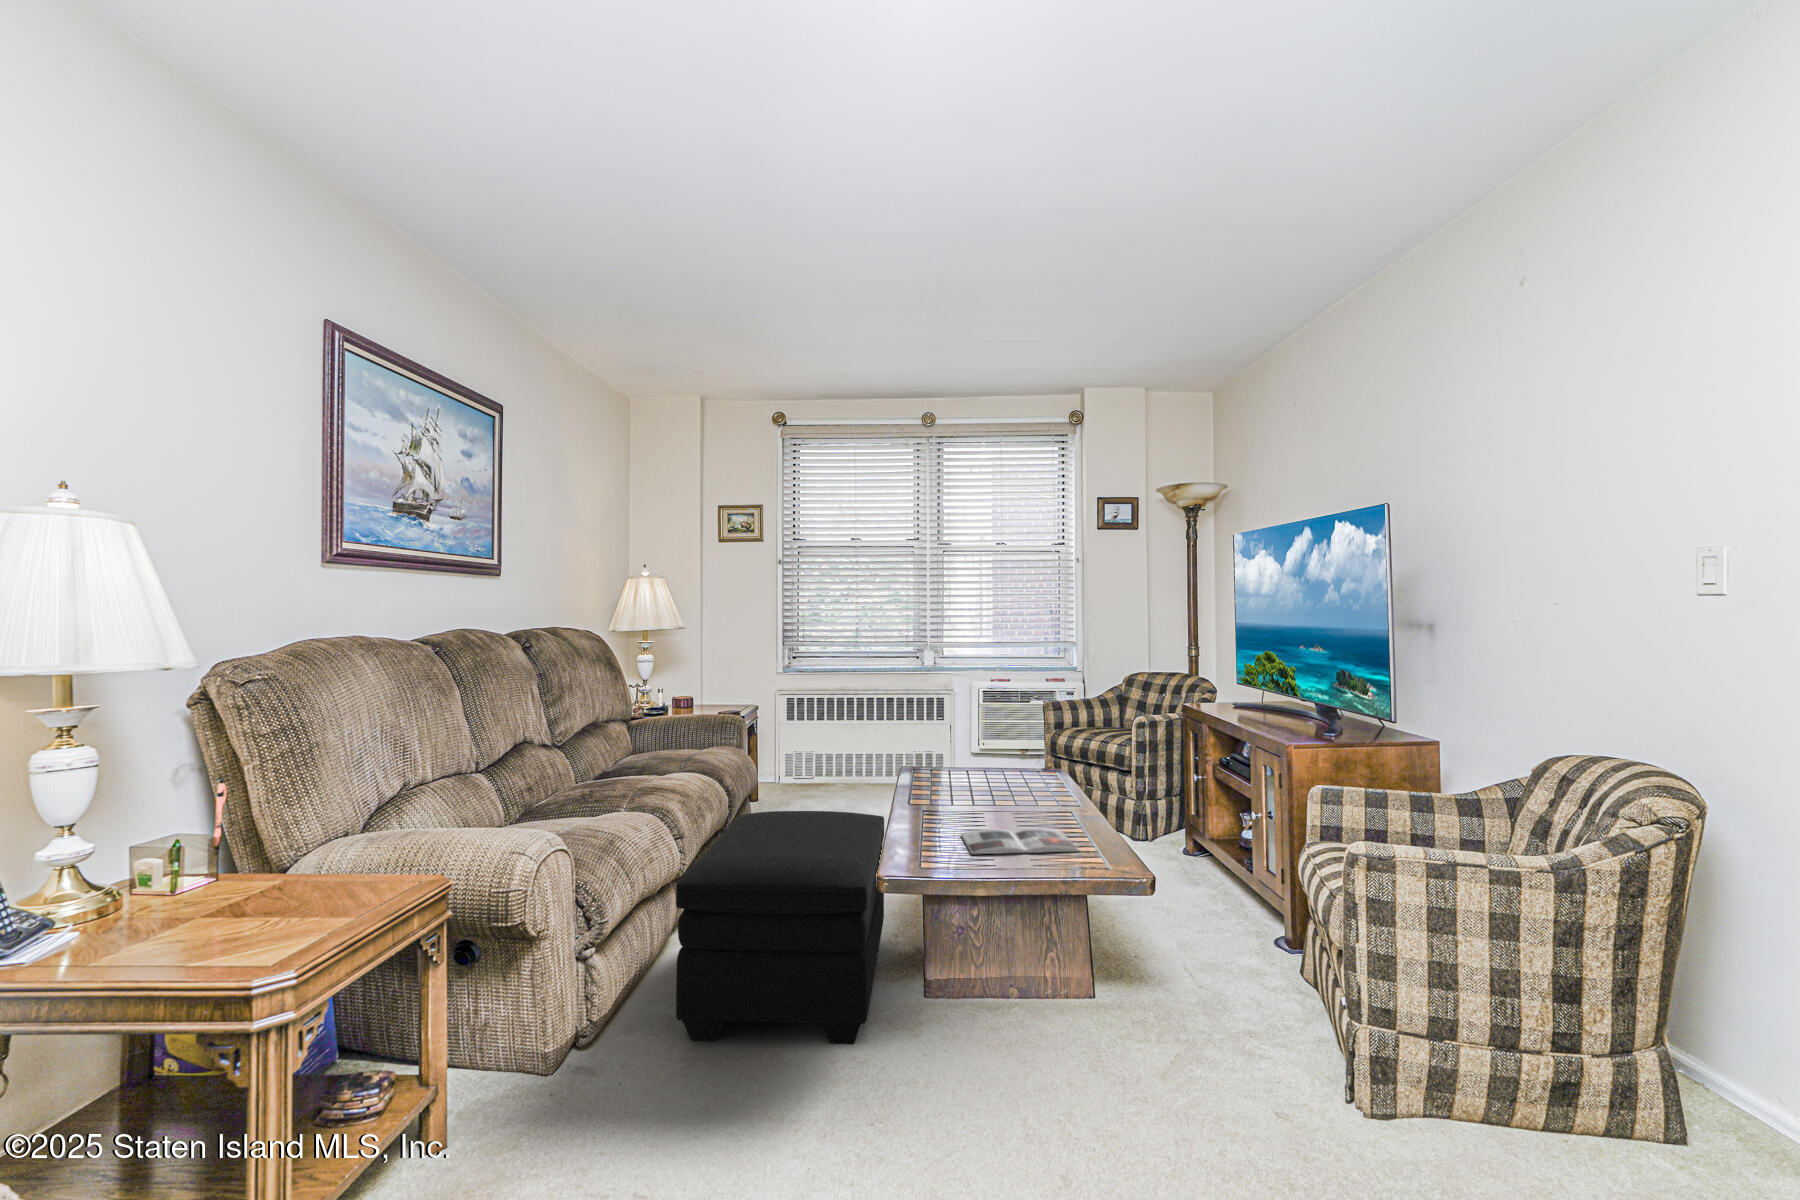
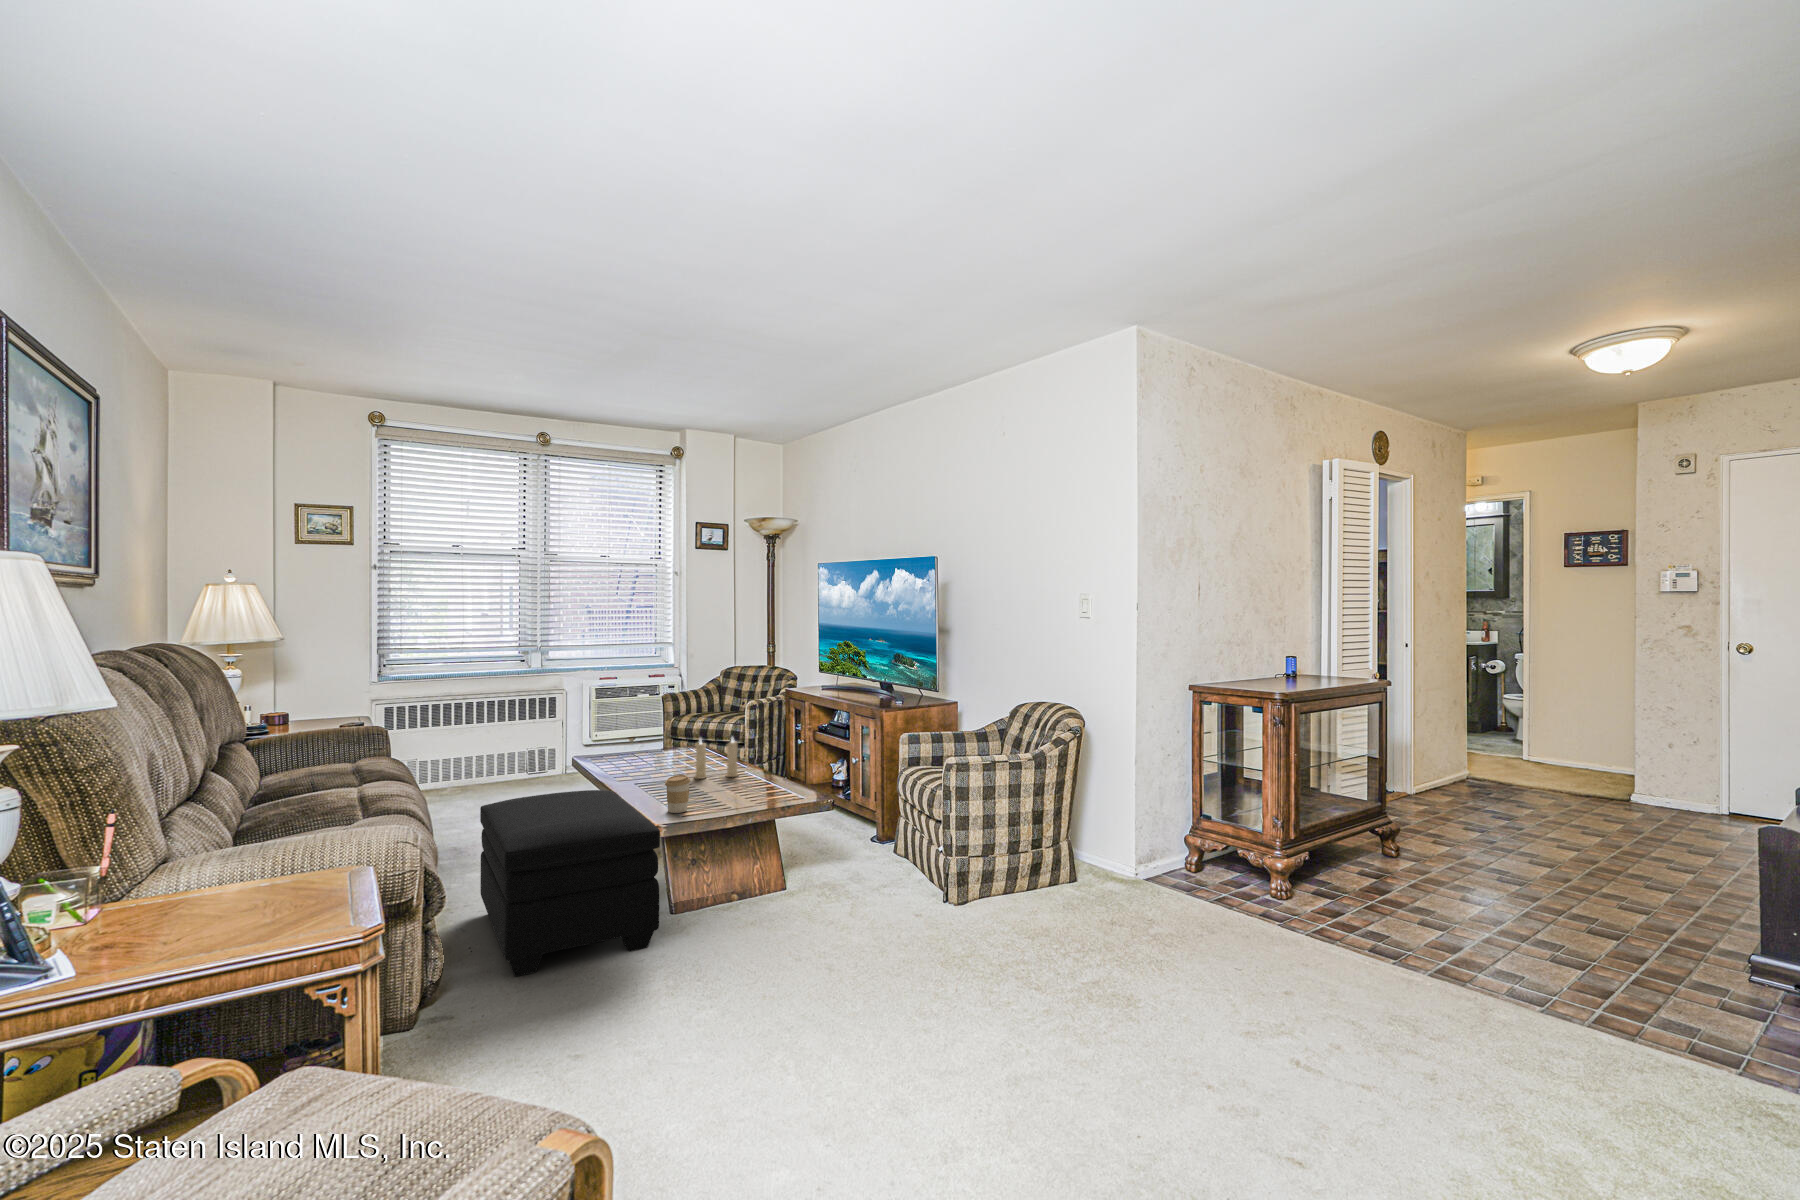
candle: none [998,758,1057,818] -> present [695,738,738,779]
coffee cup: none [912,810,944,862] -> present [665,775,690,813]
magazine: present [961,828,1080,854] -> none [684,782,776,804]

